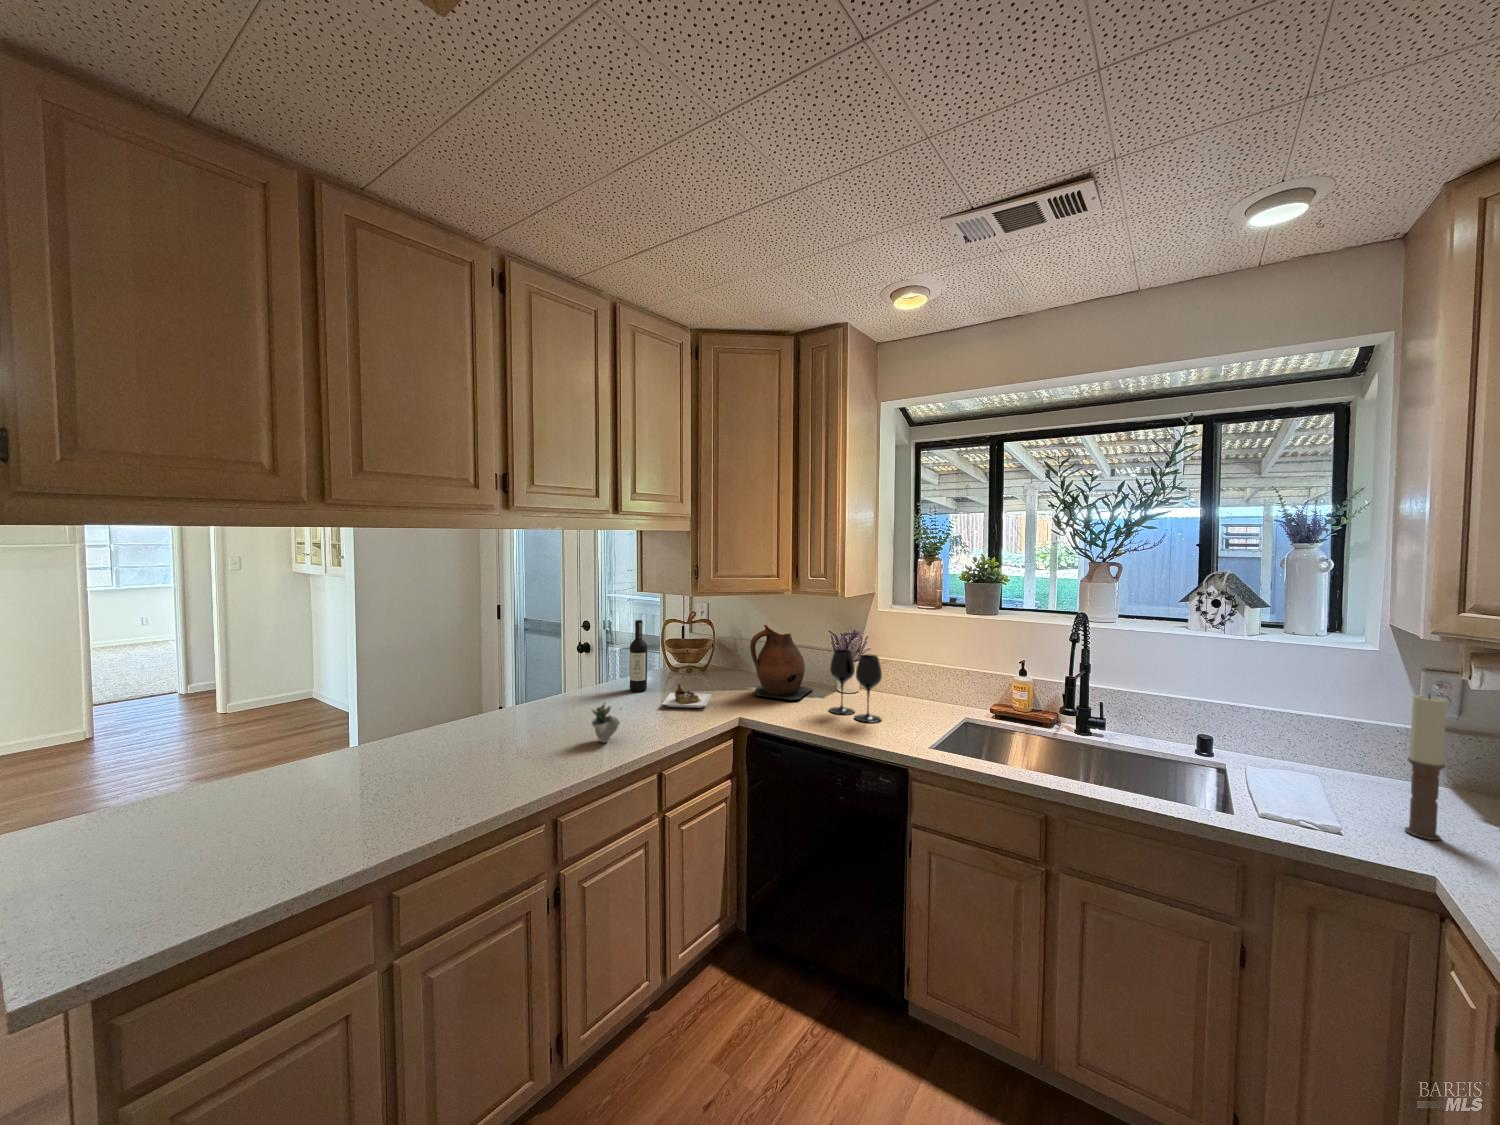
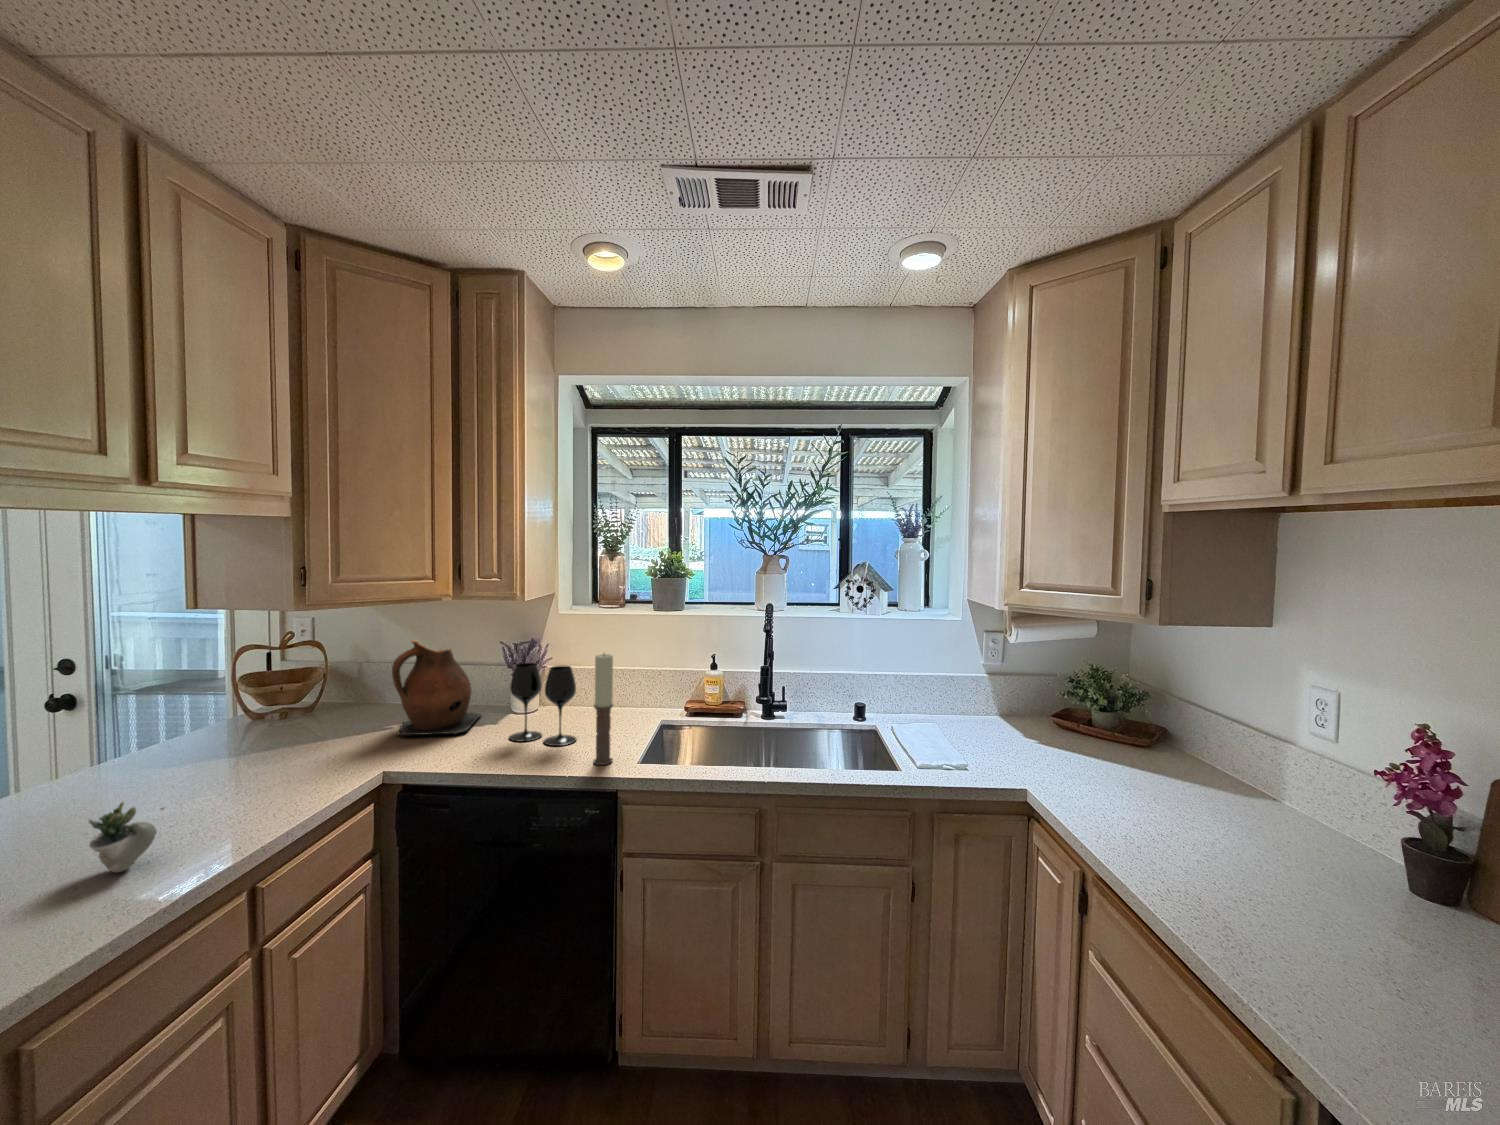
wine bottle: present [630,620,712,708] -> none [169,652,331,779]
candle: present [1405,695,1447,840] -> present [594,654,613,765]

